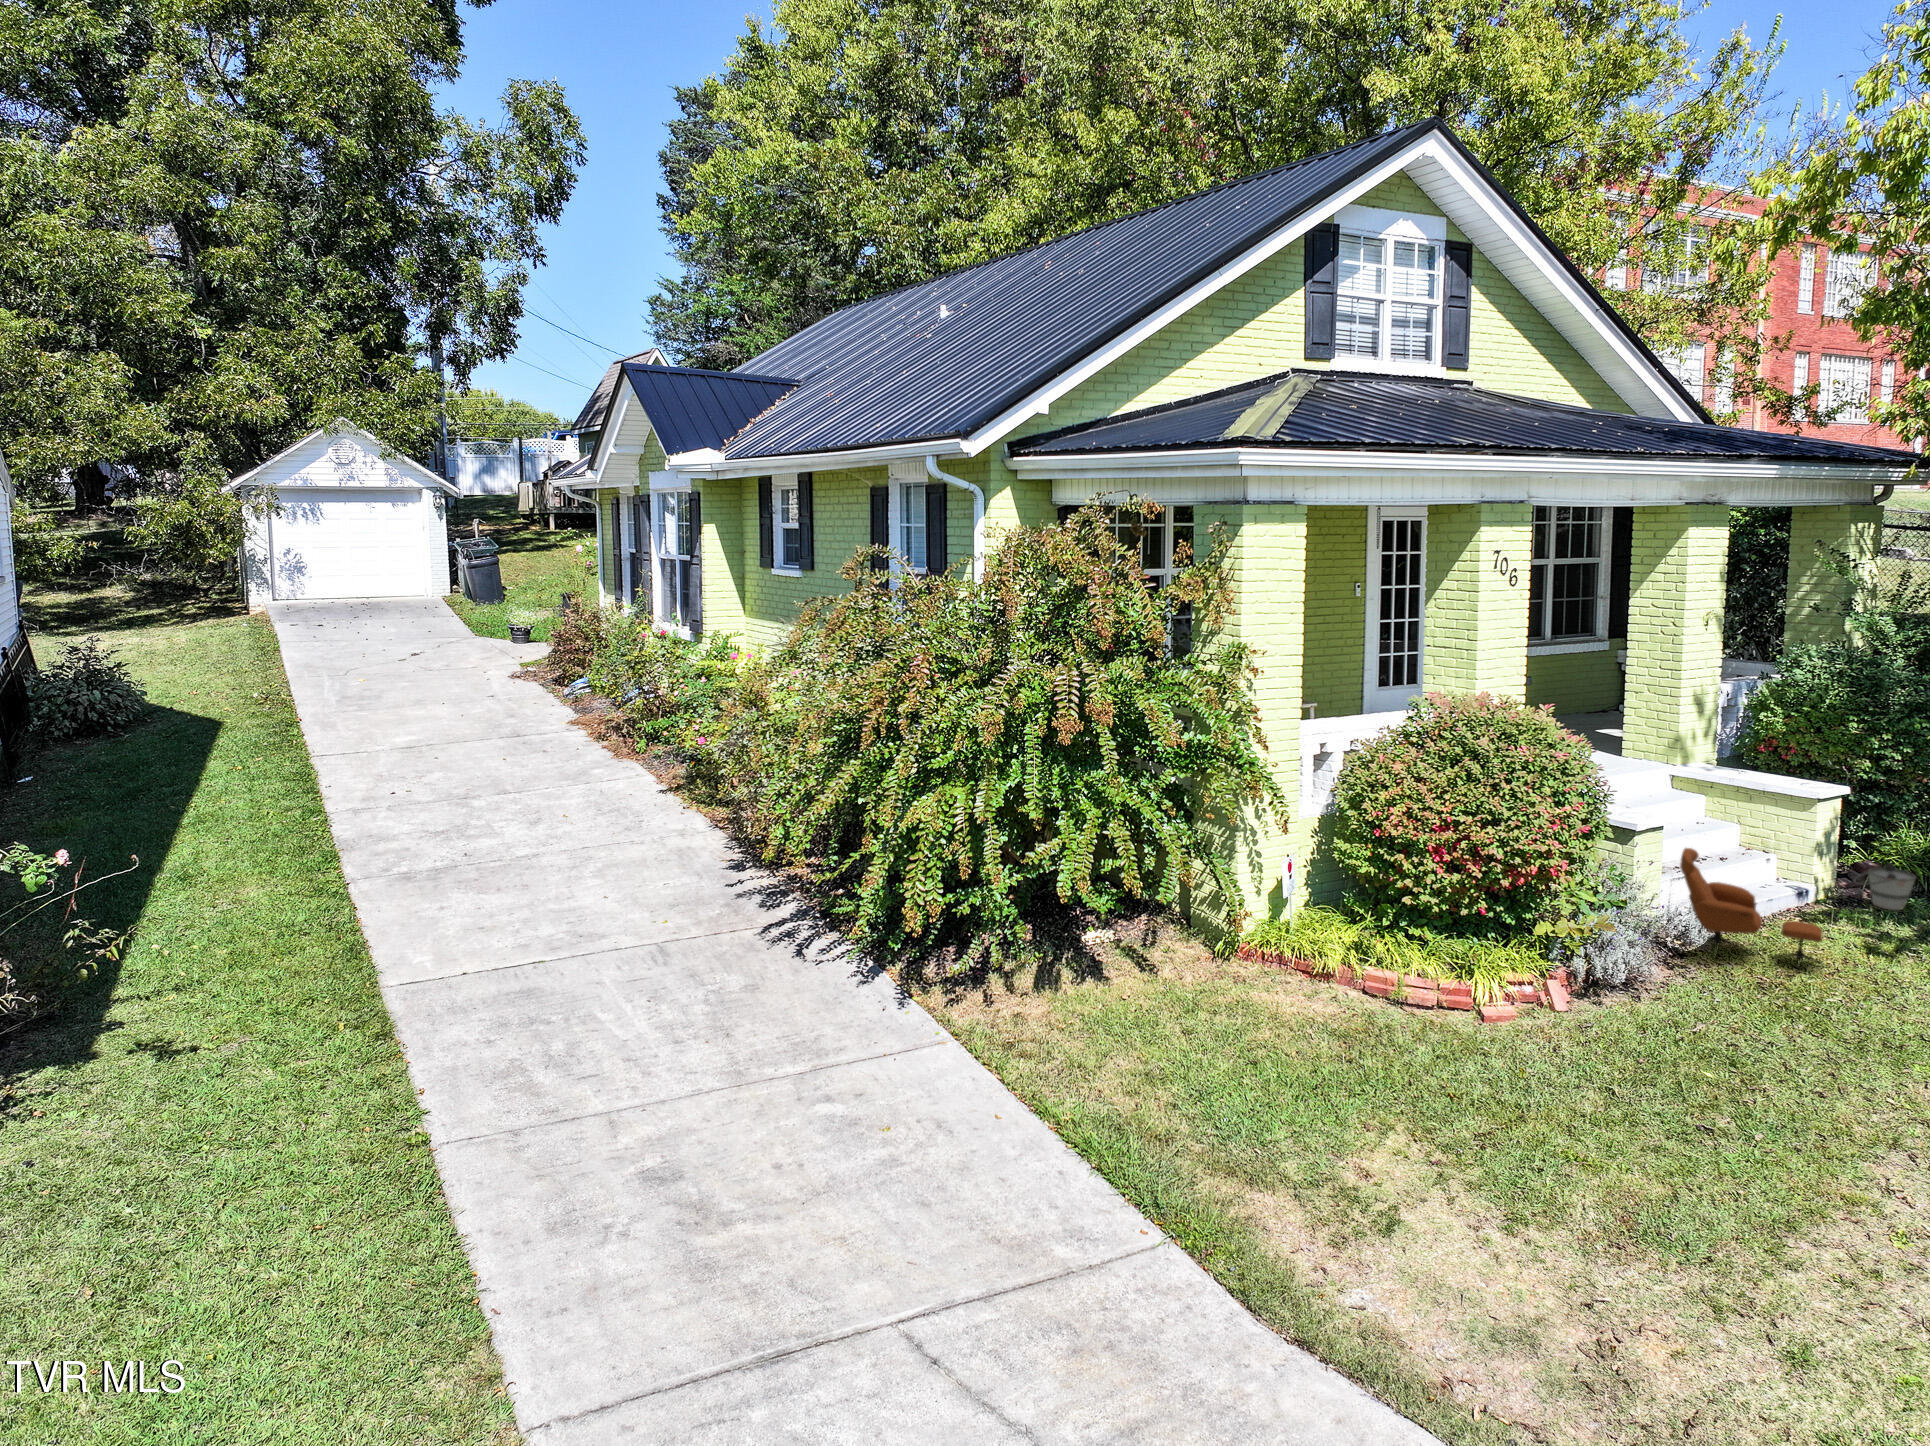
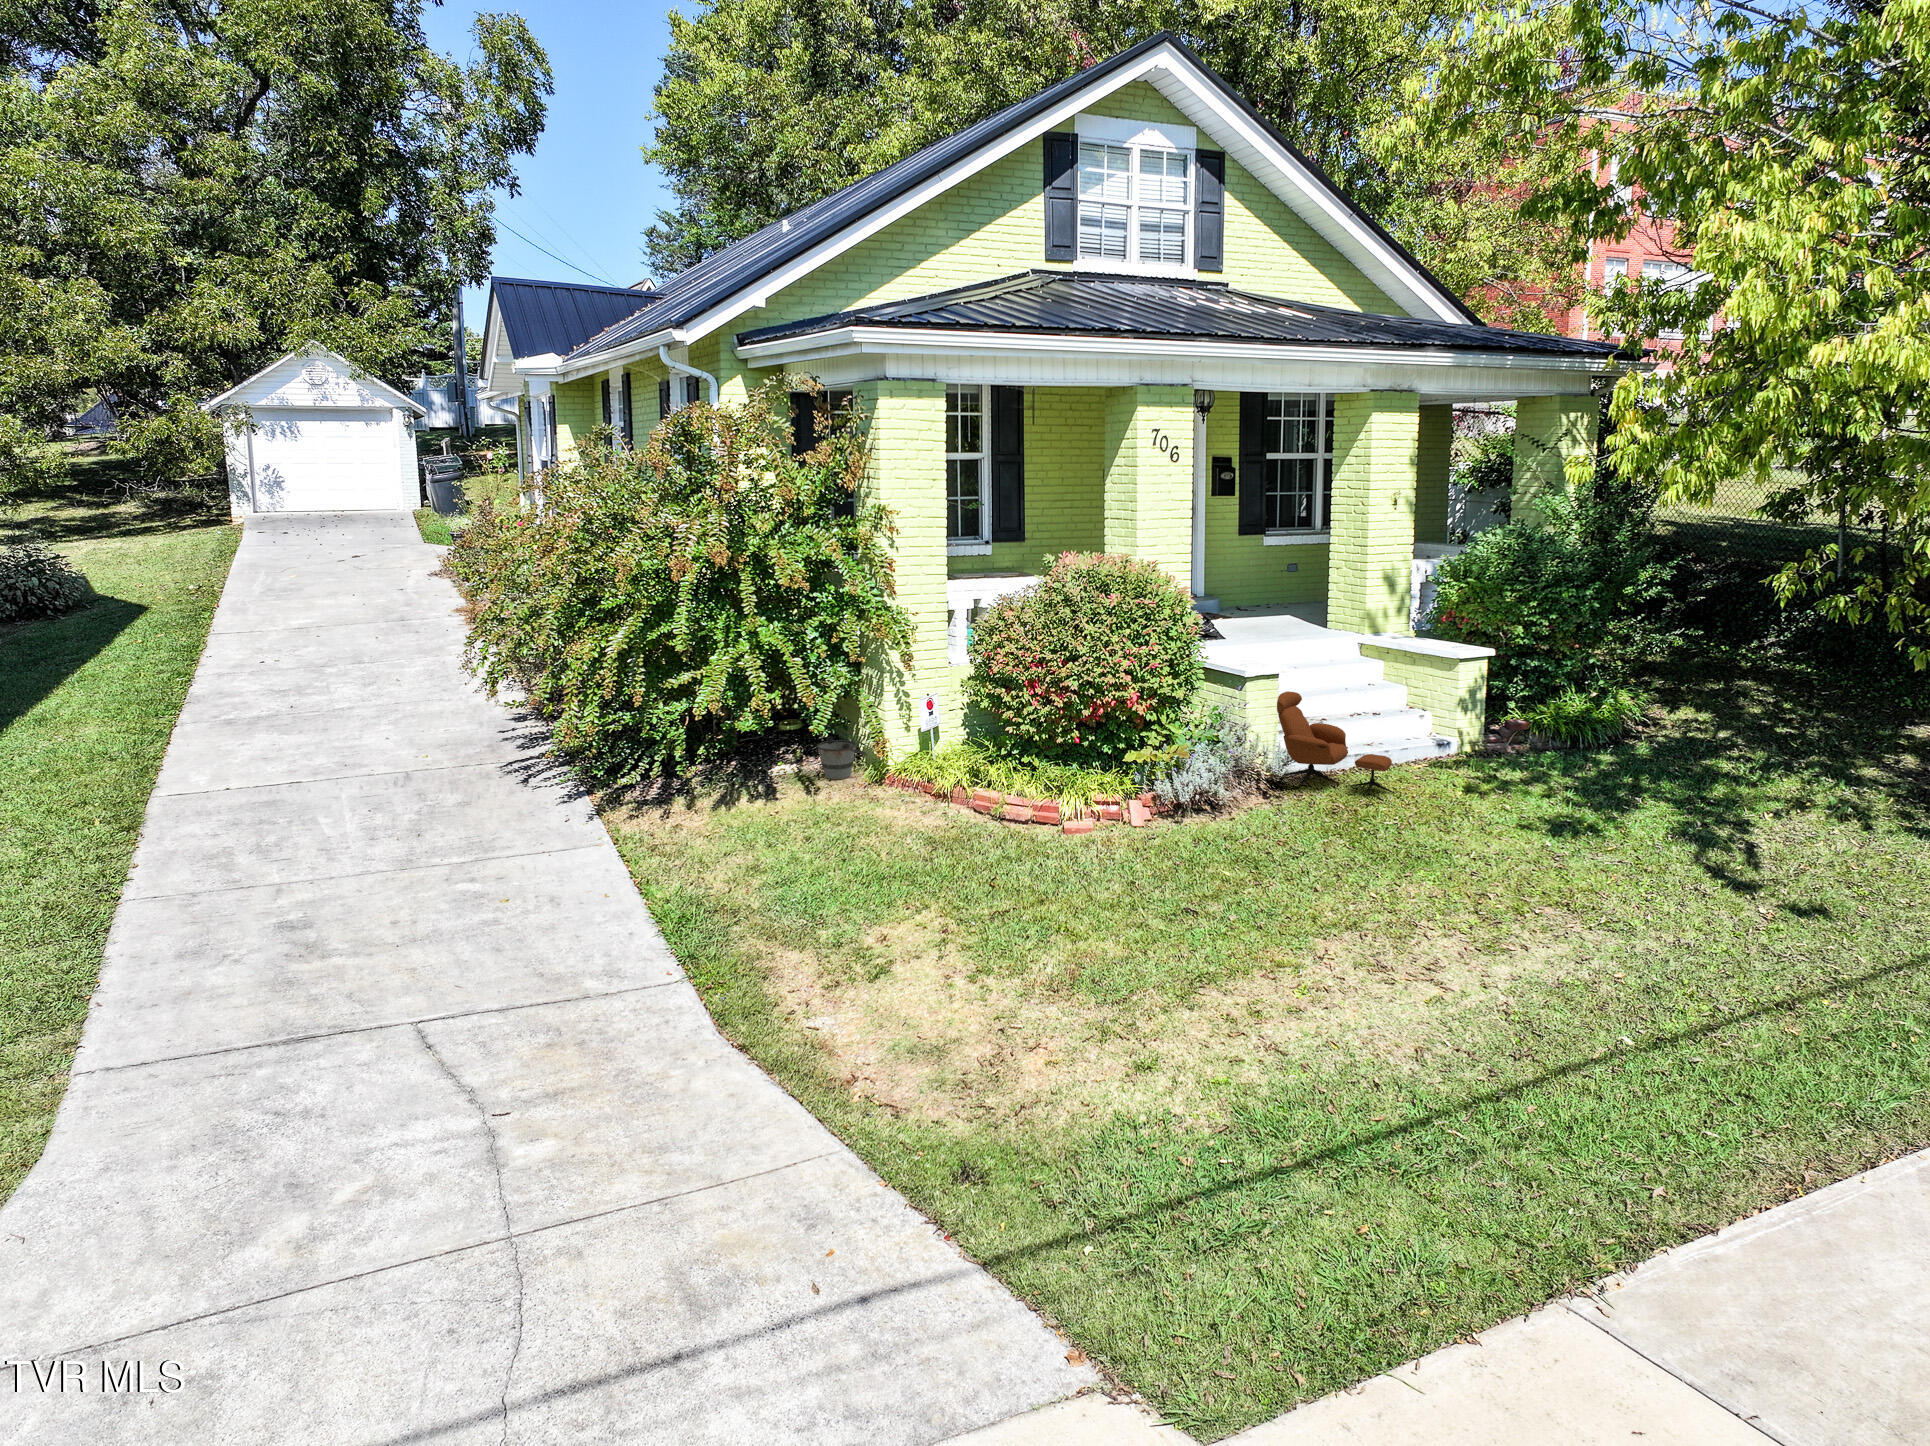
bucket: present [1854,863,1916,910] -> present [817,736,867,780]

